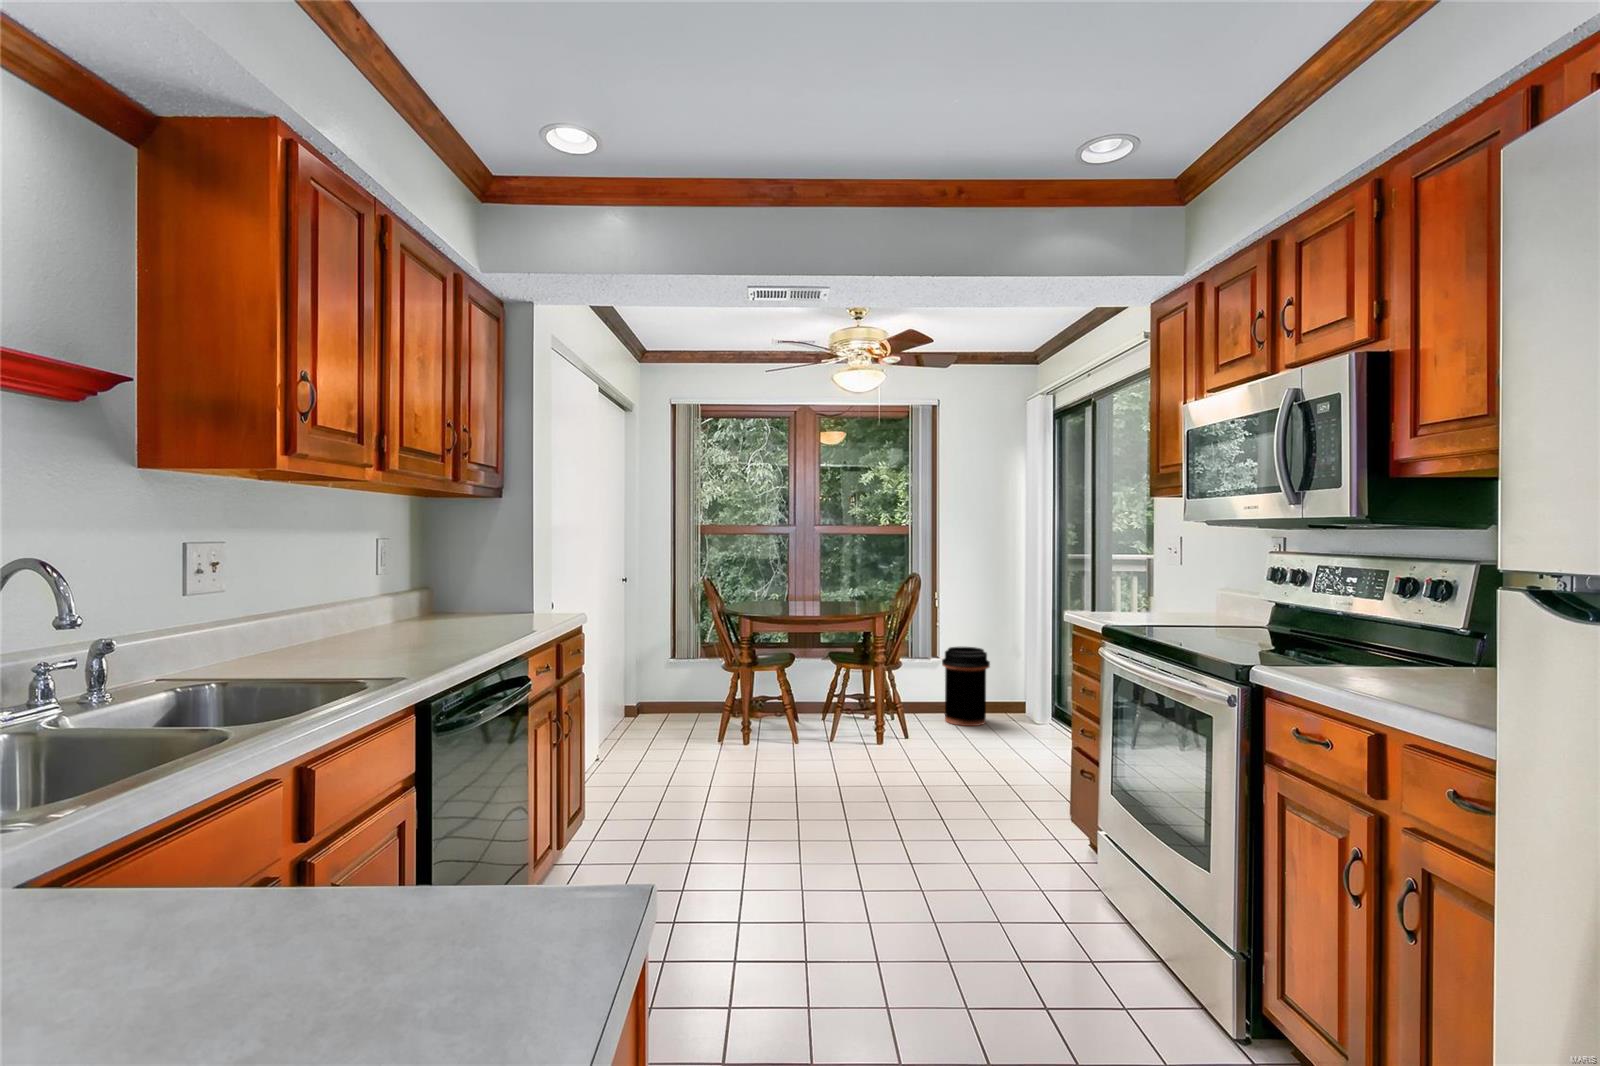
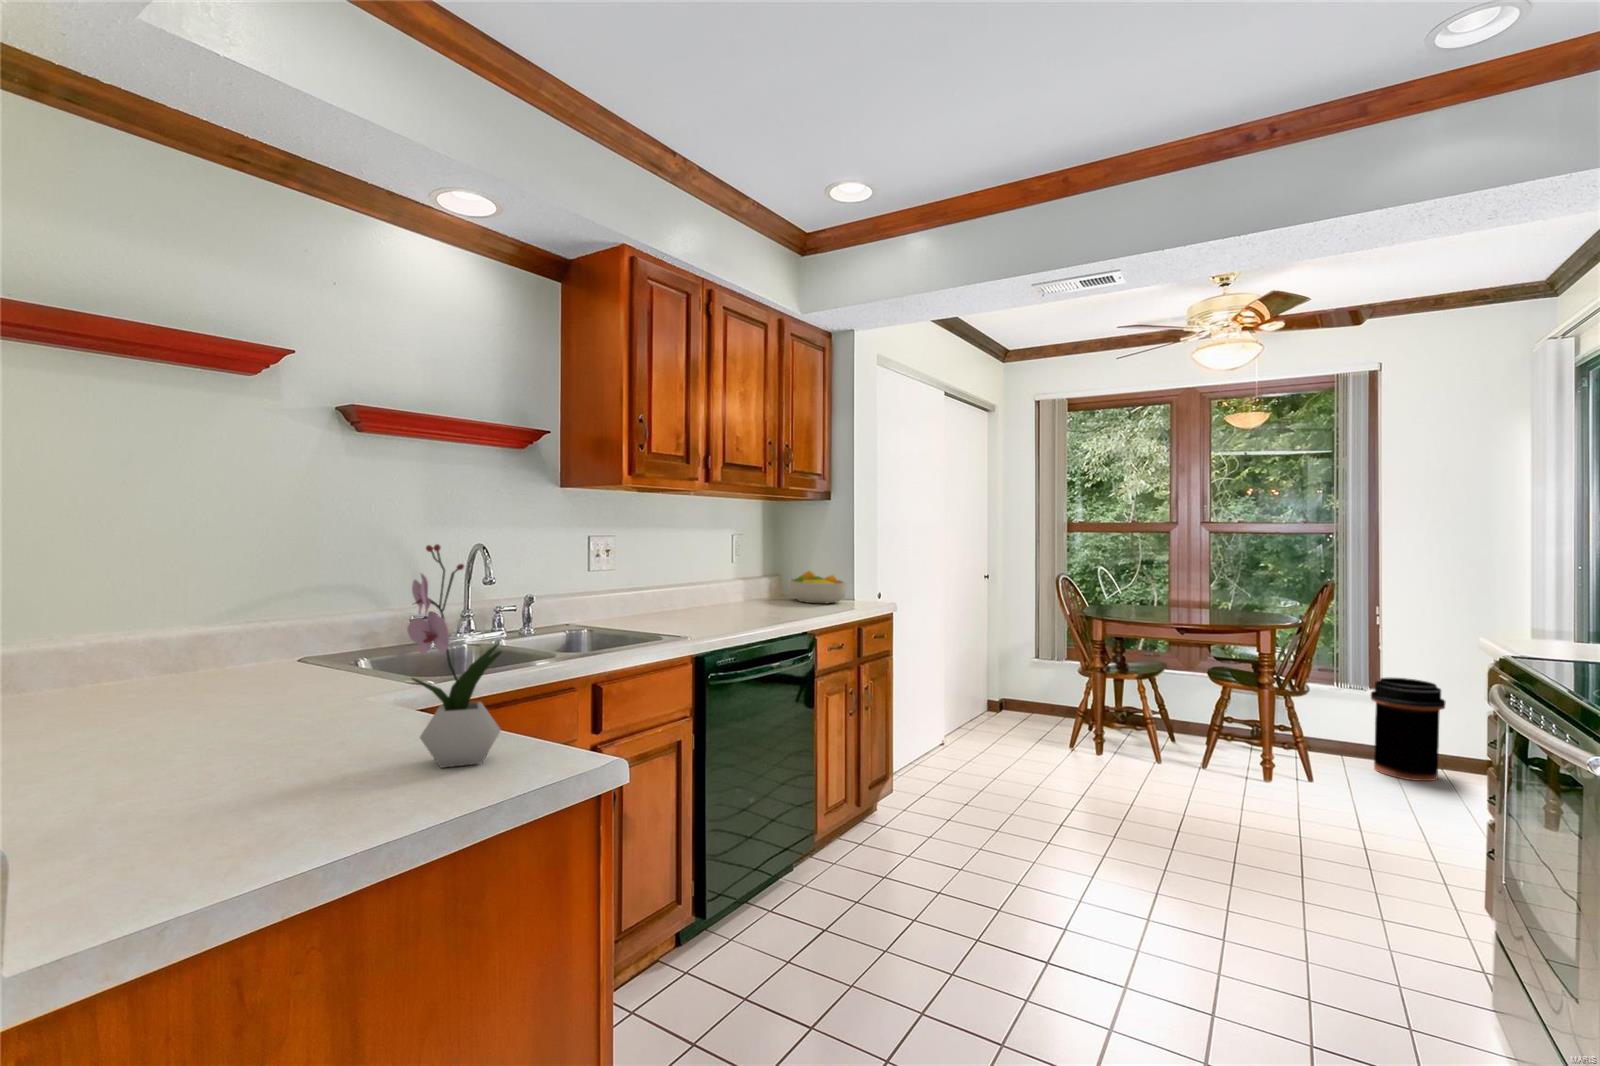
flower arrangement: none [195,550,419,988] -> present [407,544,501,768]
fruit bowl: none [450,582,530,620] -> present [789,571,847,603]

